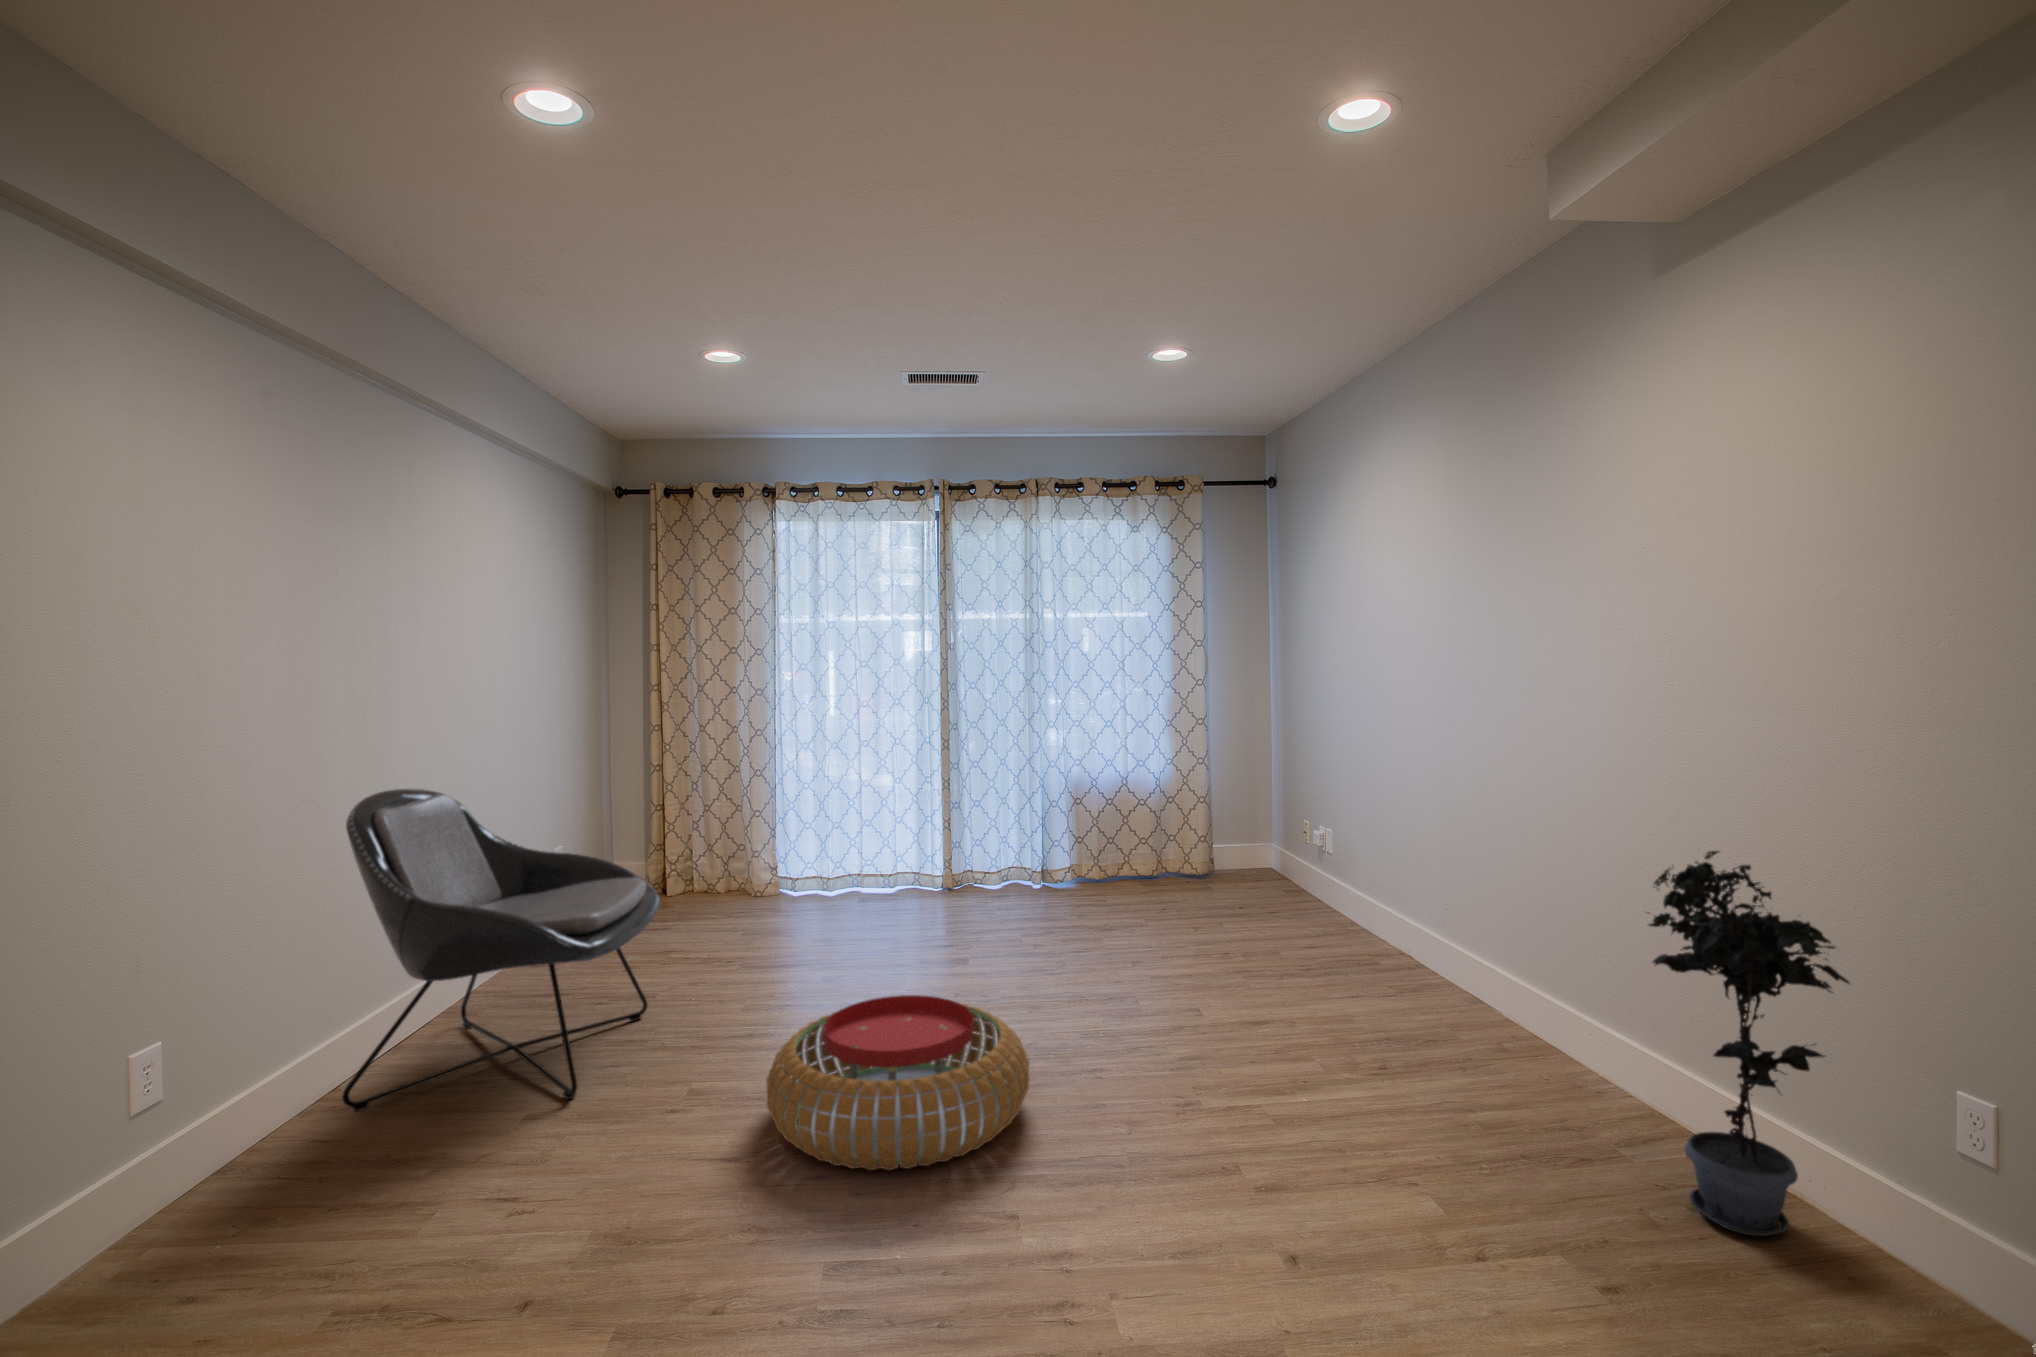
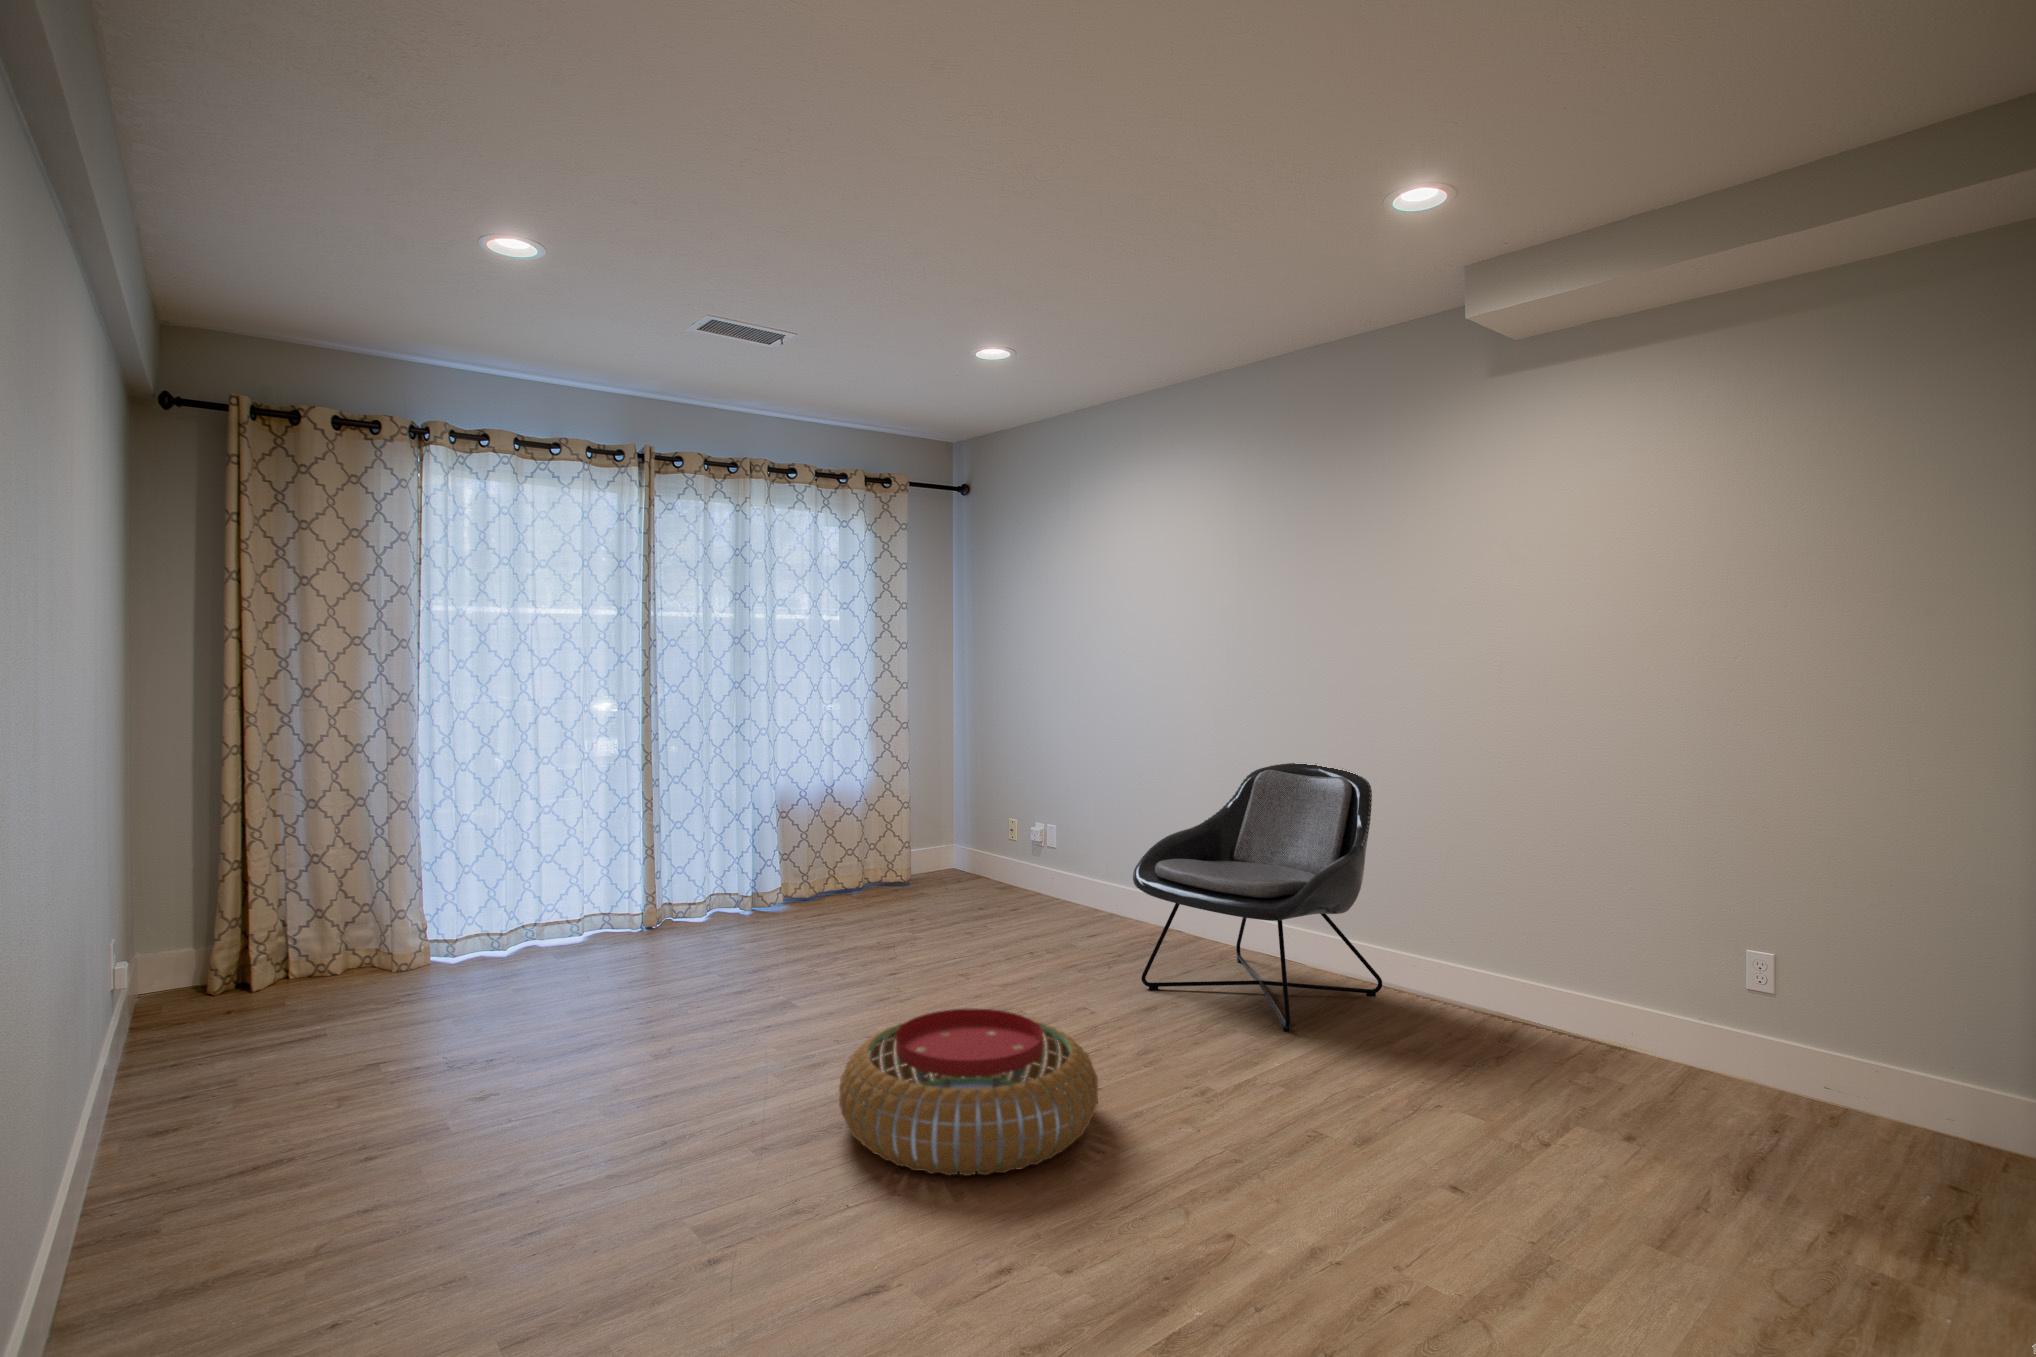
lounge chair: present [342,789,660,1112] -> present [1133,763,1382,1031]
potted plant: present [1647,851,1850,1236] -> none [1457,807,1604,1050]

